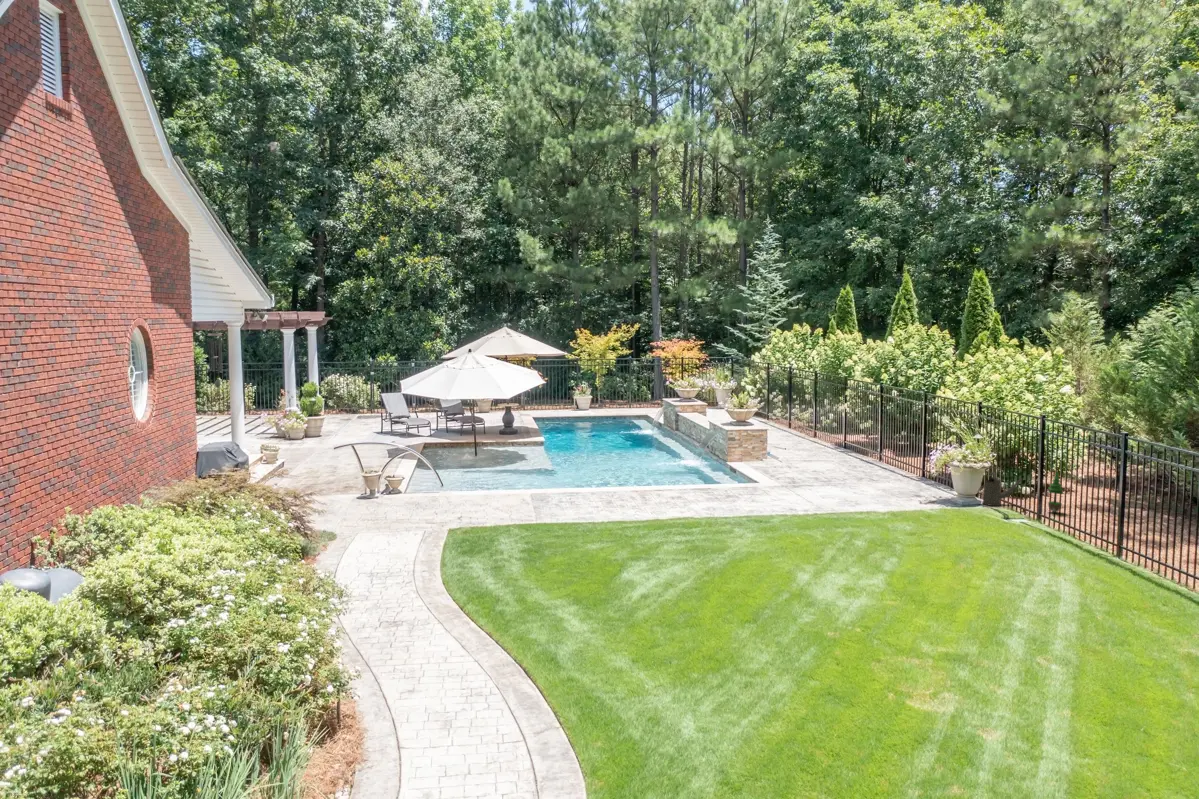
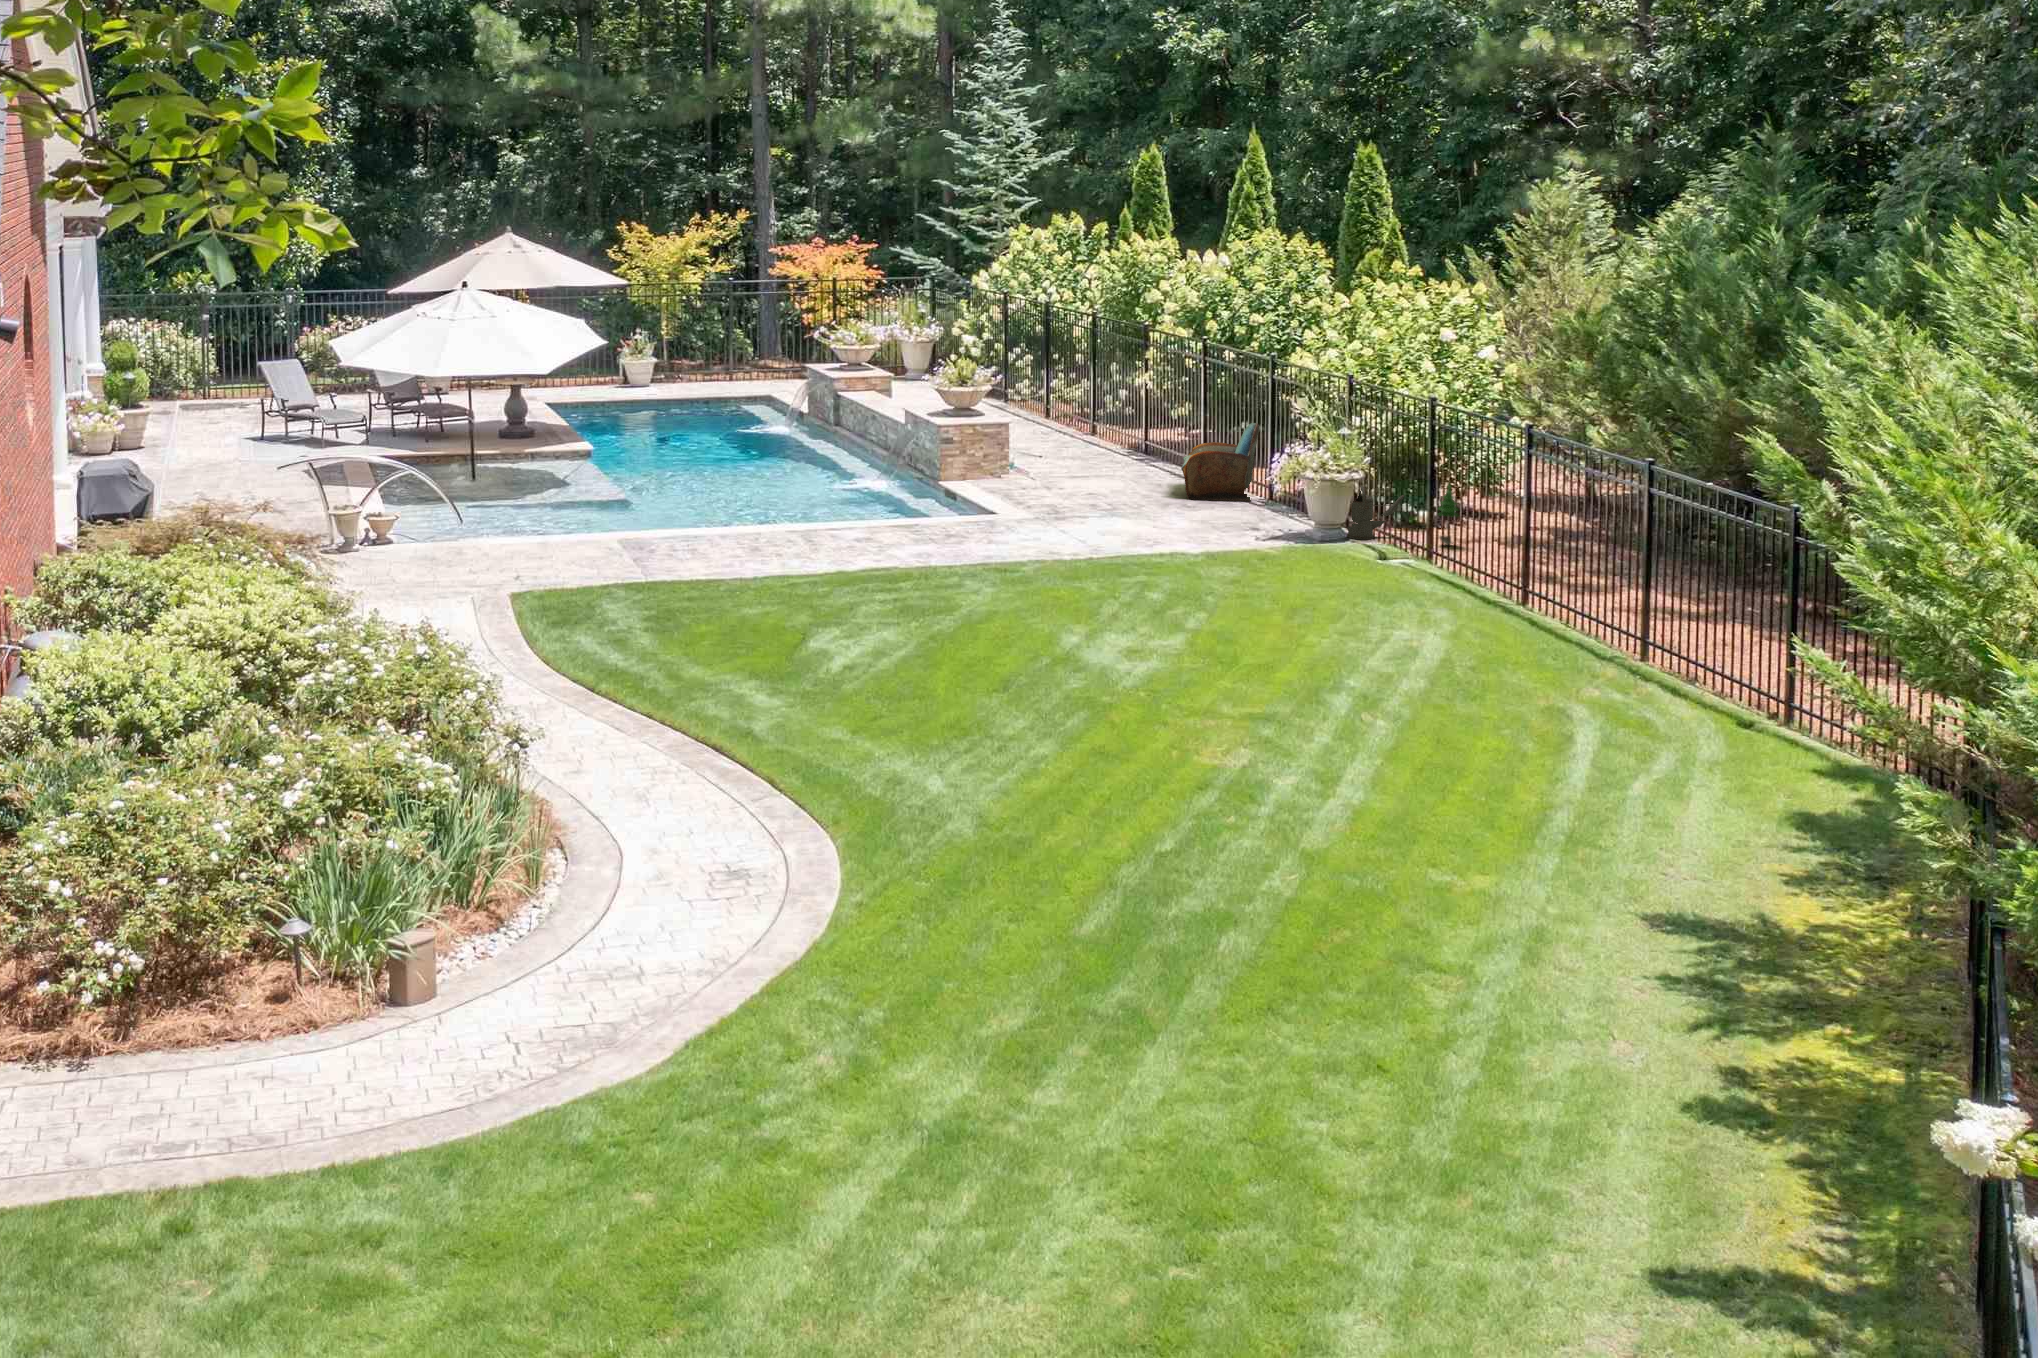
armchair: none [869,431,918,478] -> present [1181,423,1260,502]

